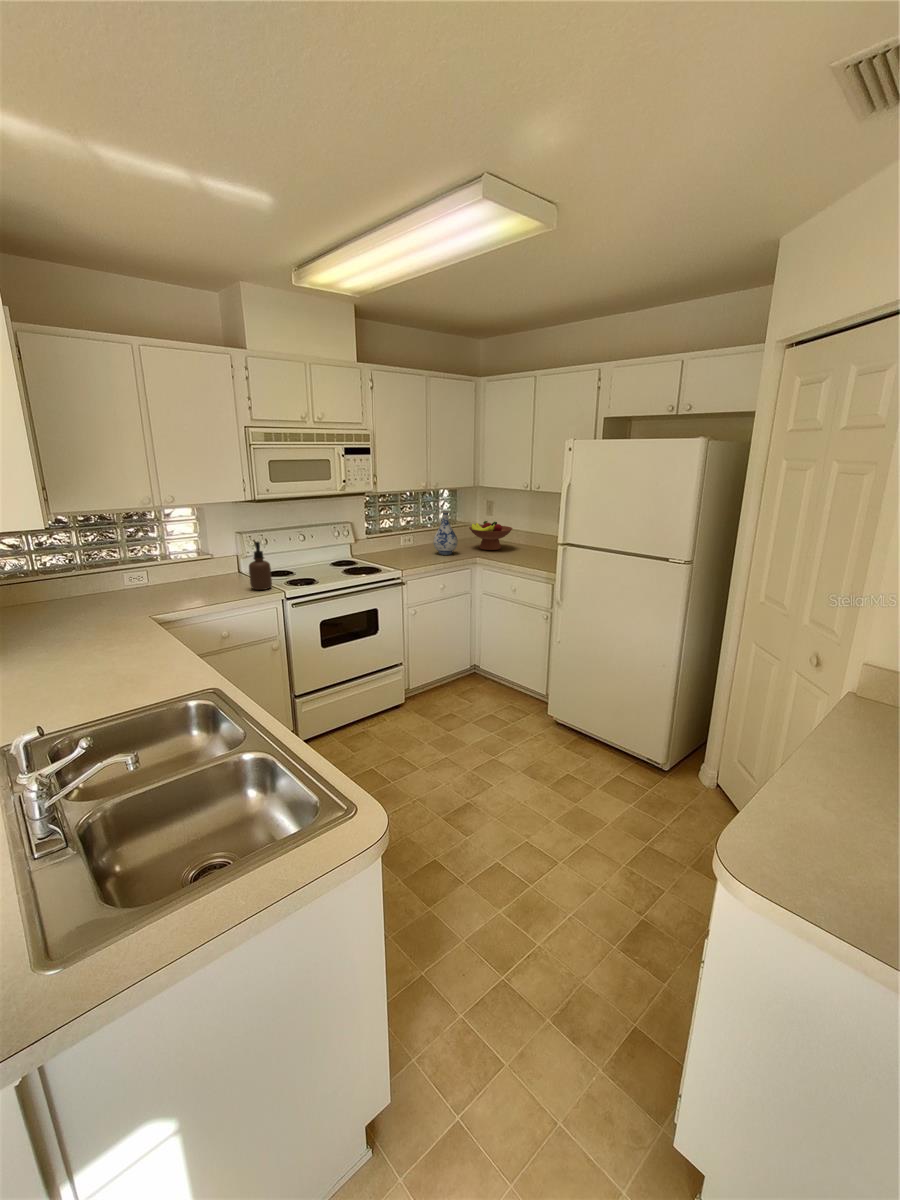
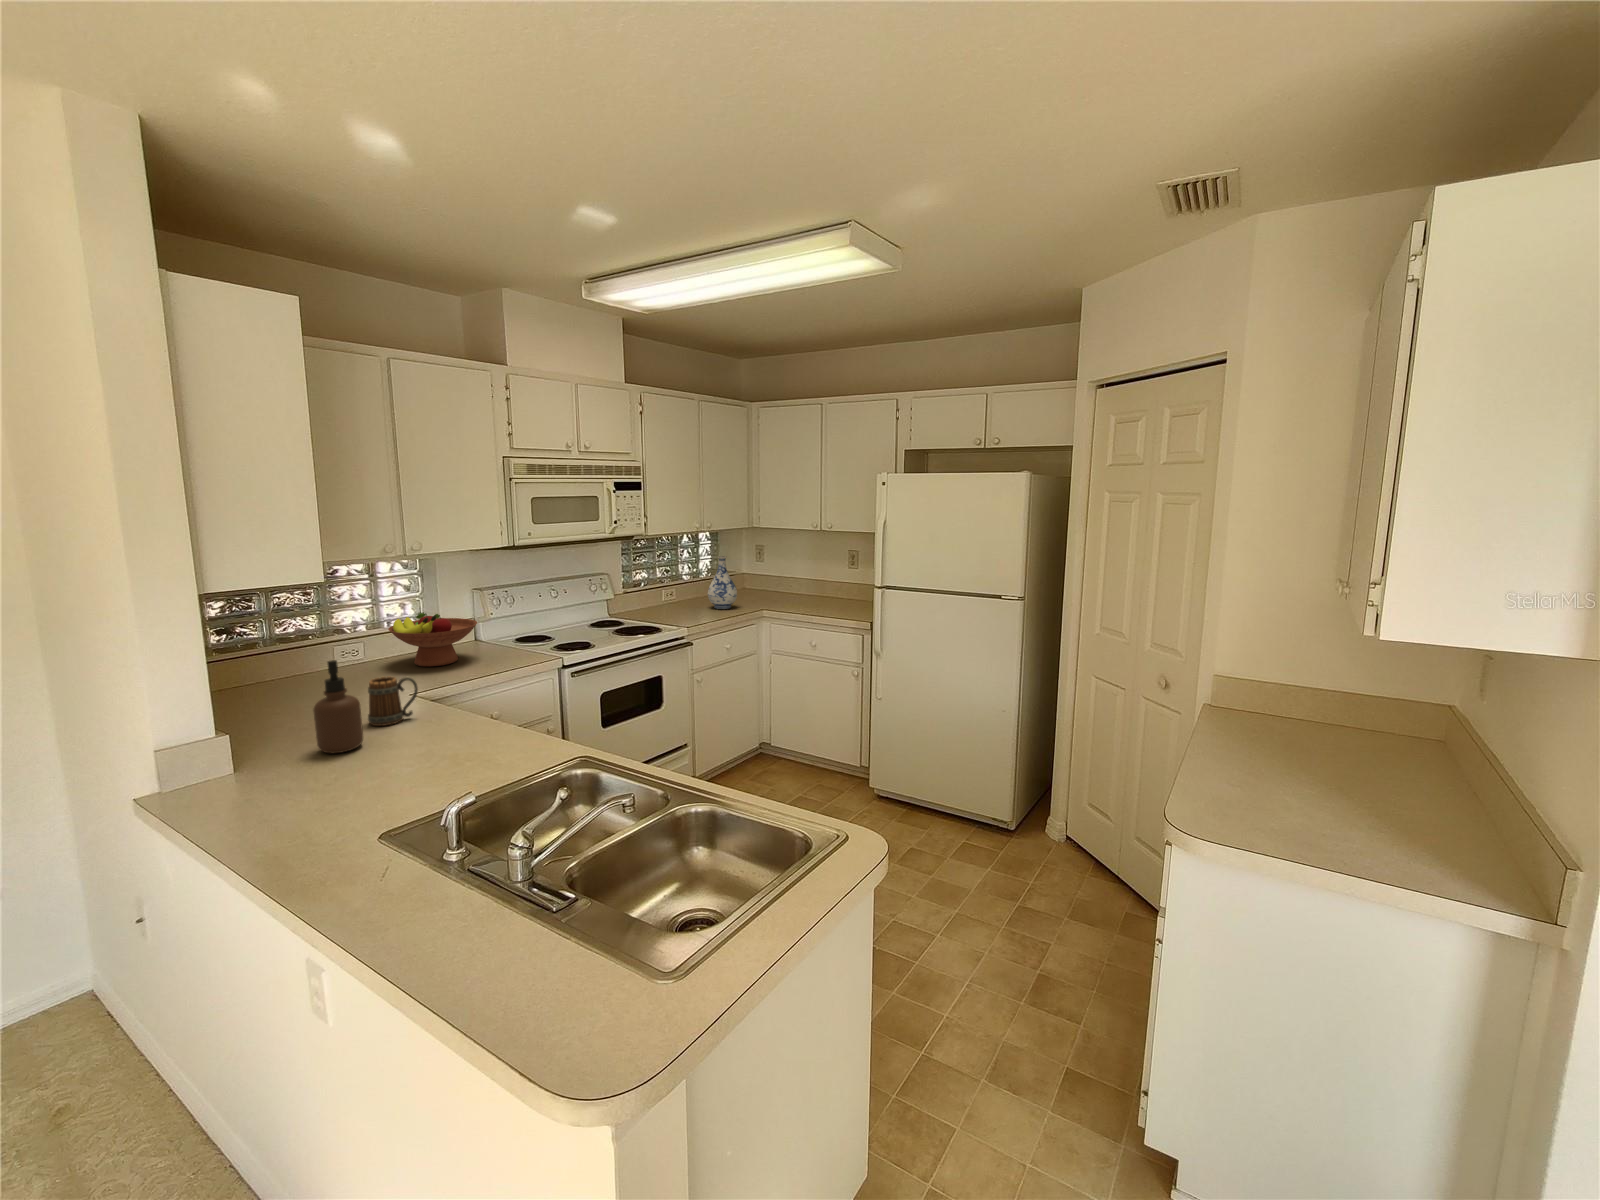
fruit bowl: present [469,521,512,550] -> present [388,613,477,666]
soap dispenser: present [249,542,272,590] -> present [313,660,363,753]
mug: none [101,602,140,640] -> present [368,676,418,726]

